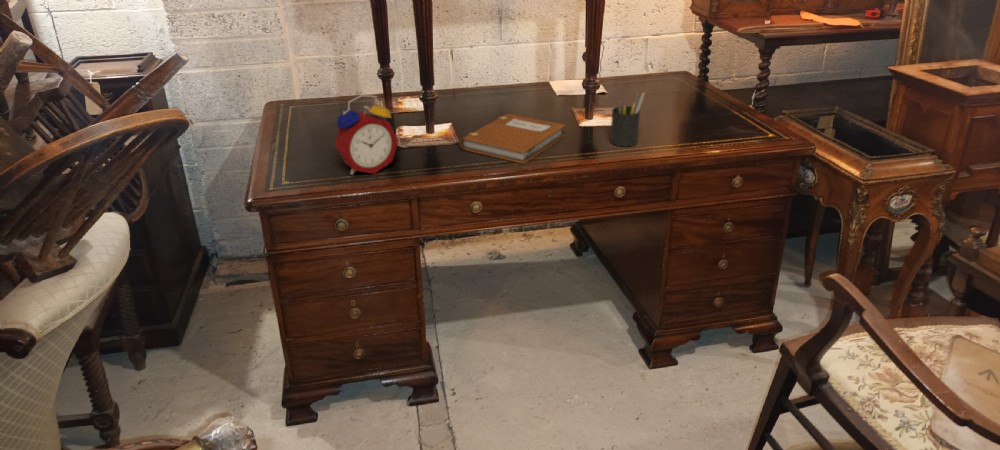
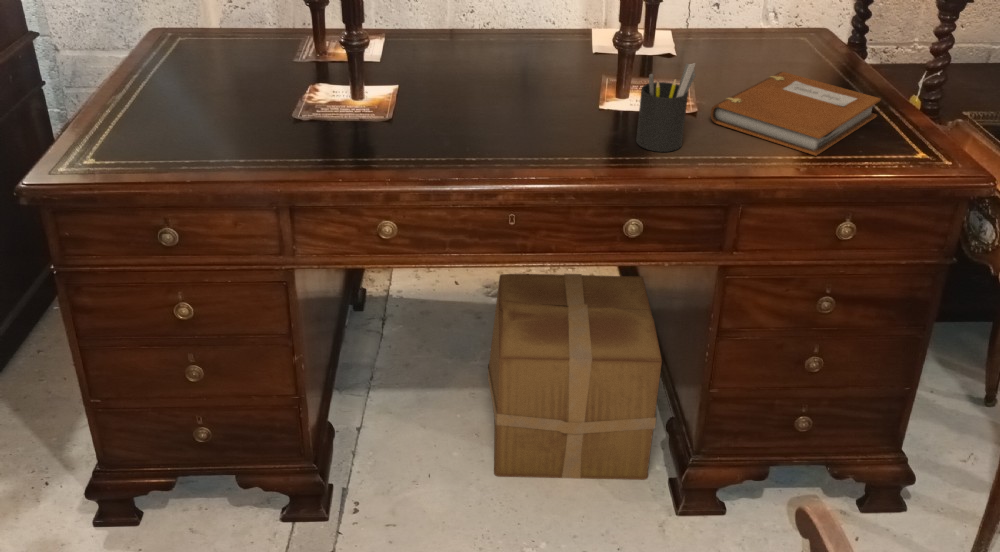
alarm clock: present [335,95,398,174] -> none [167,27,271,157]
notebook: present [460,114,565,164] -> present [711,72,881,156]
cardboard box: none [514,229,631,363] -> present [488,274,662,480]

